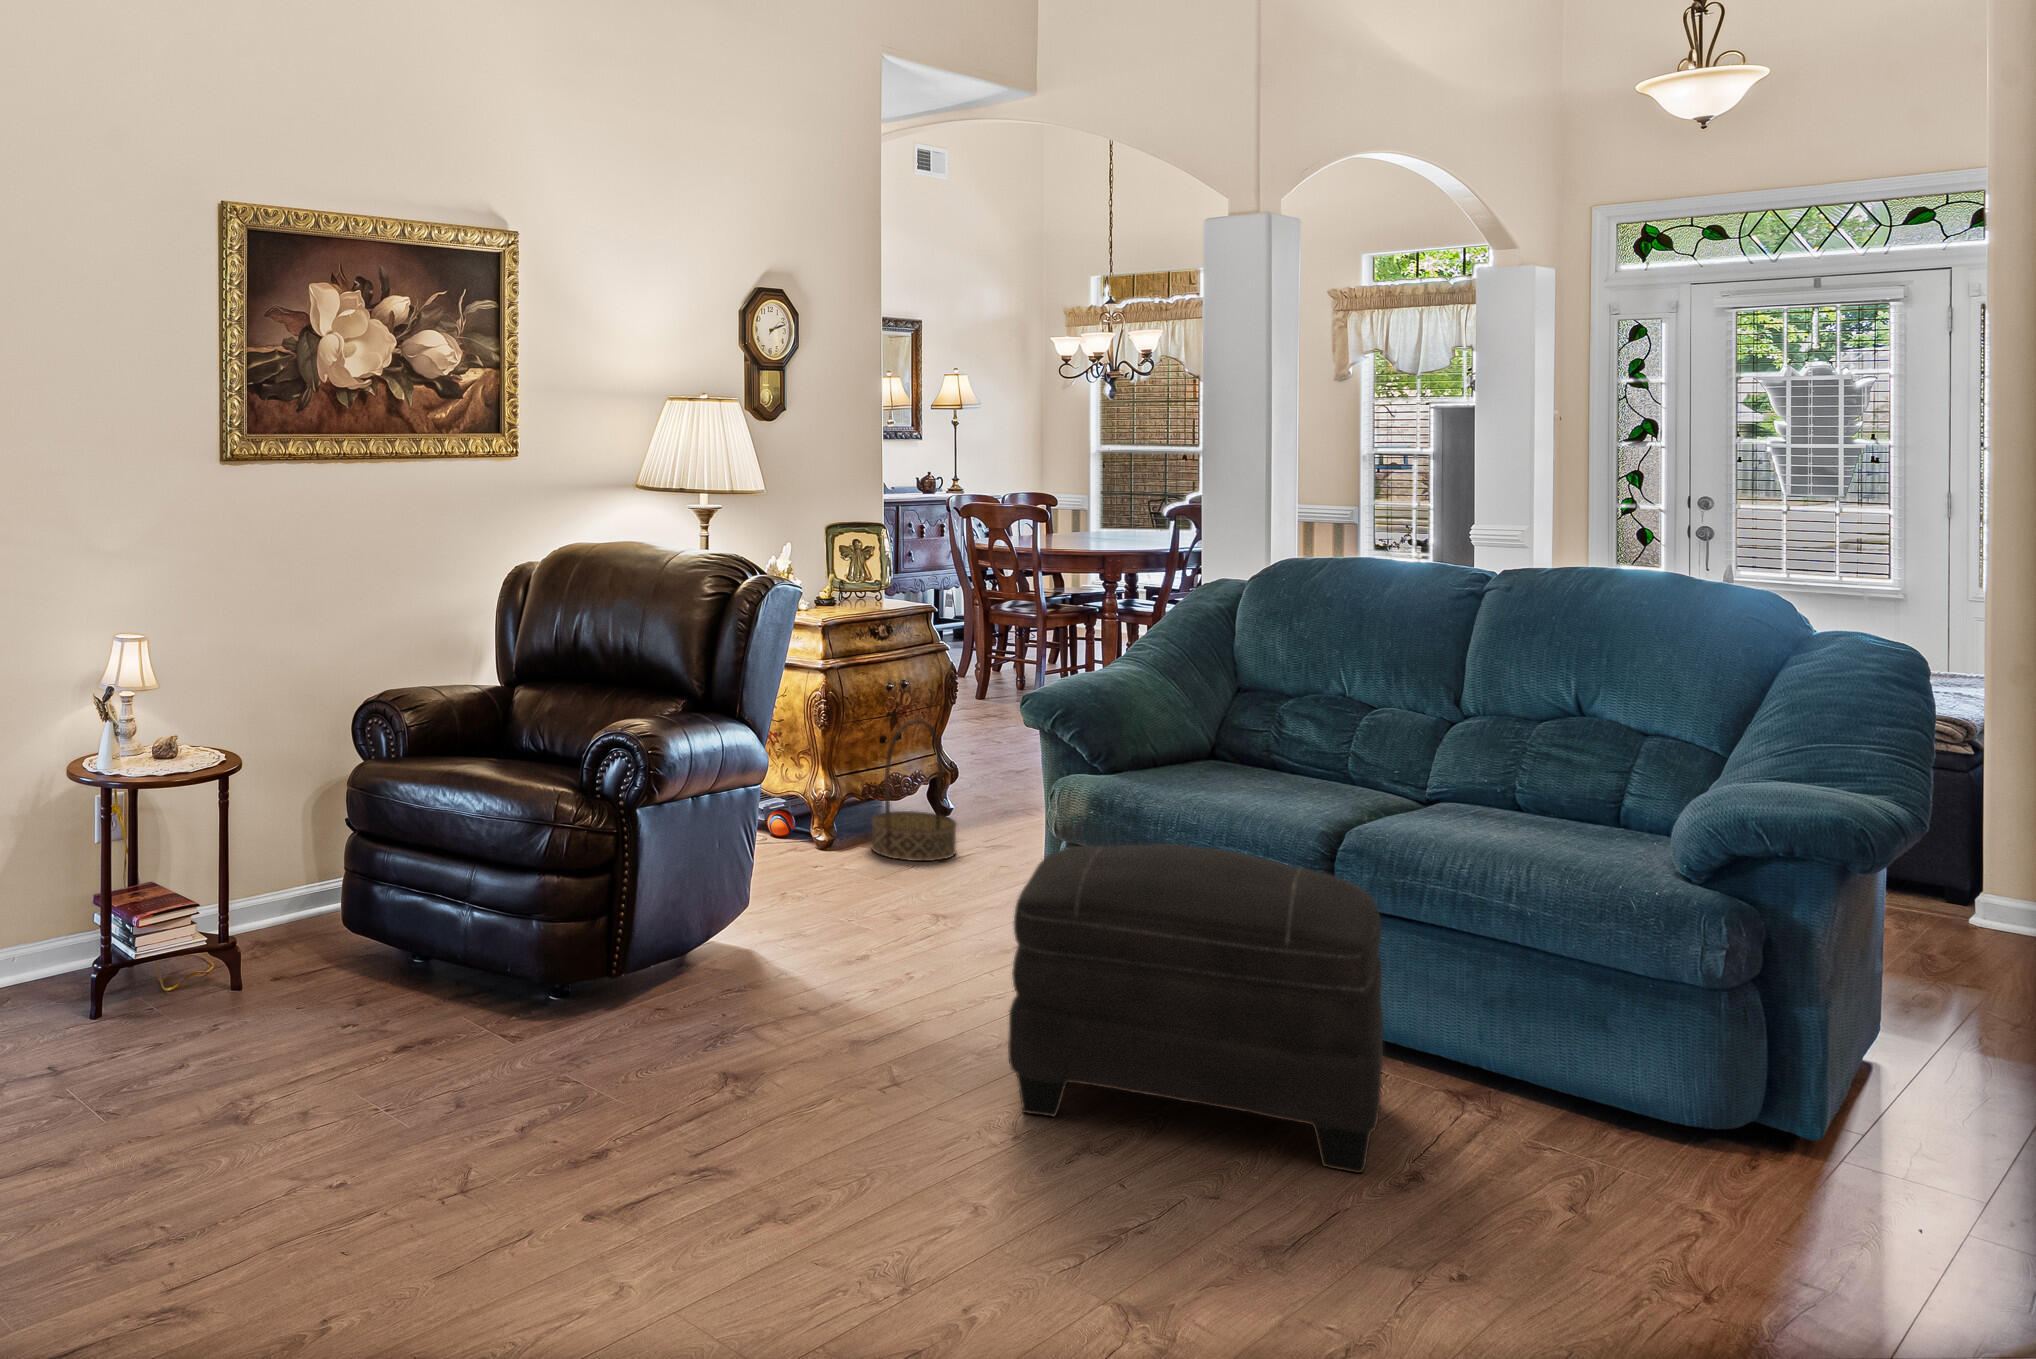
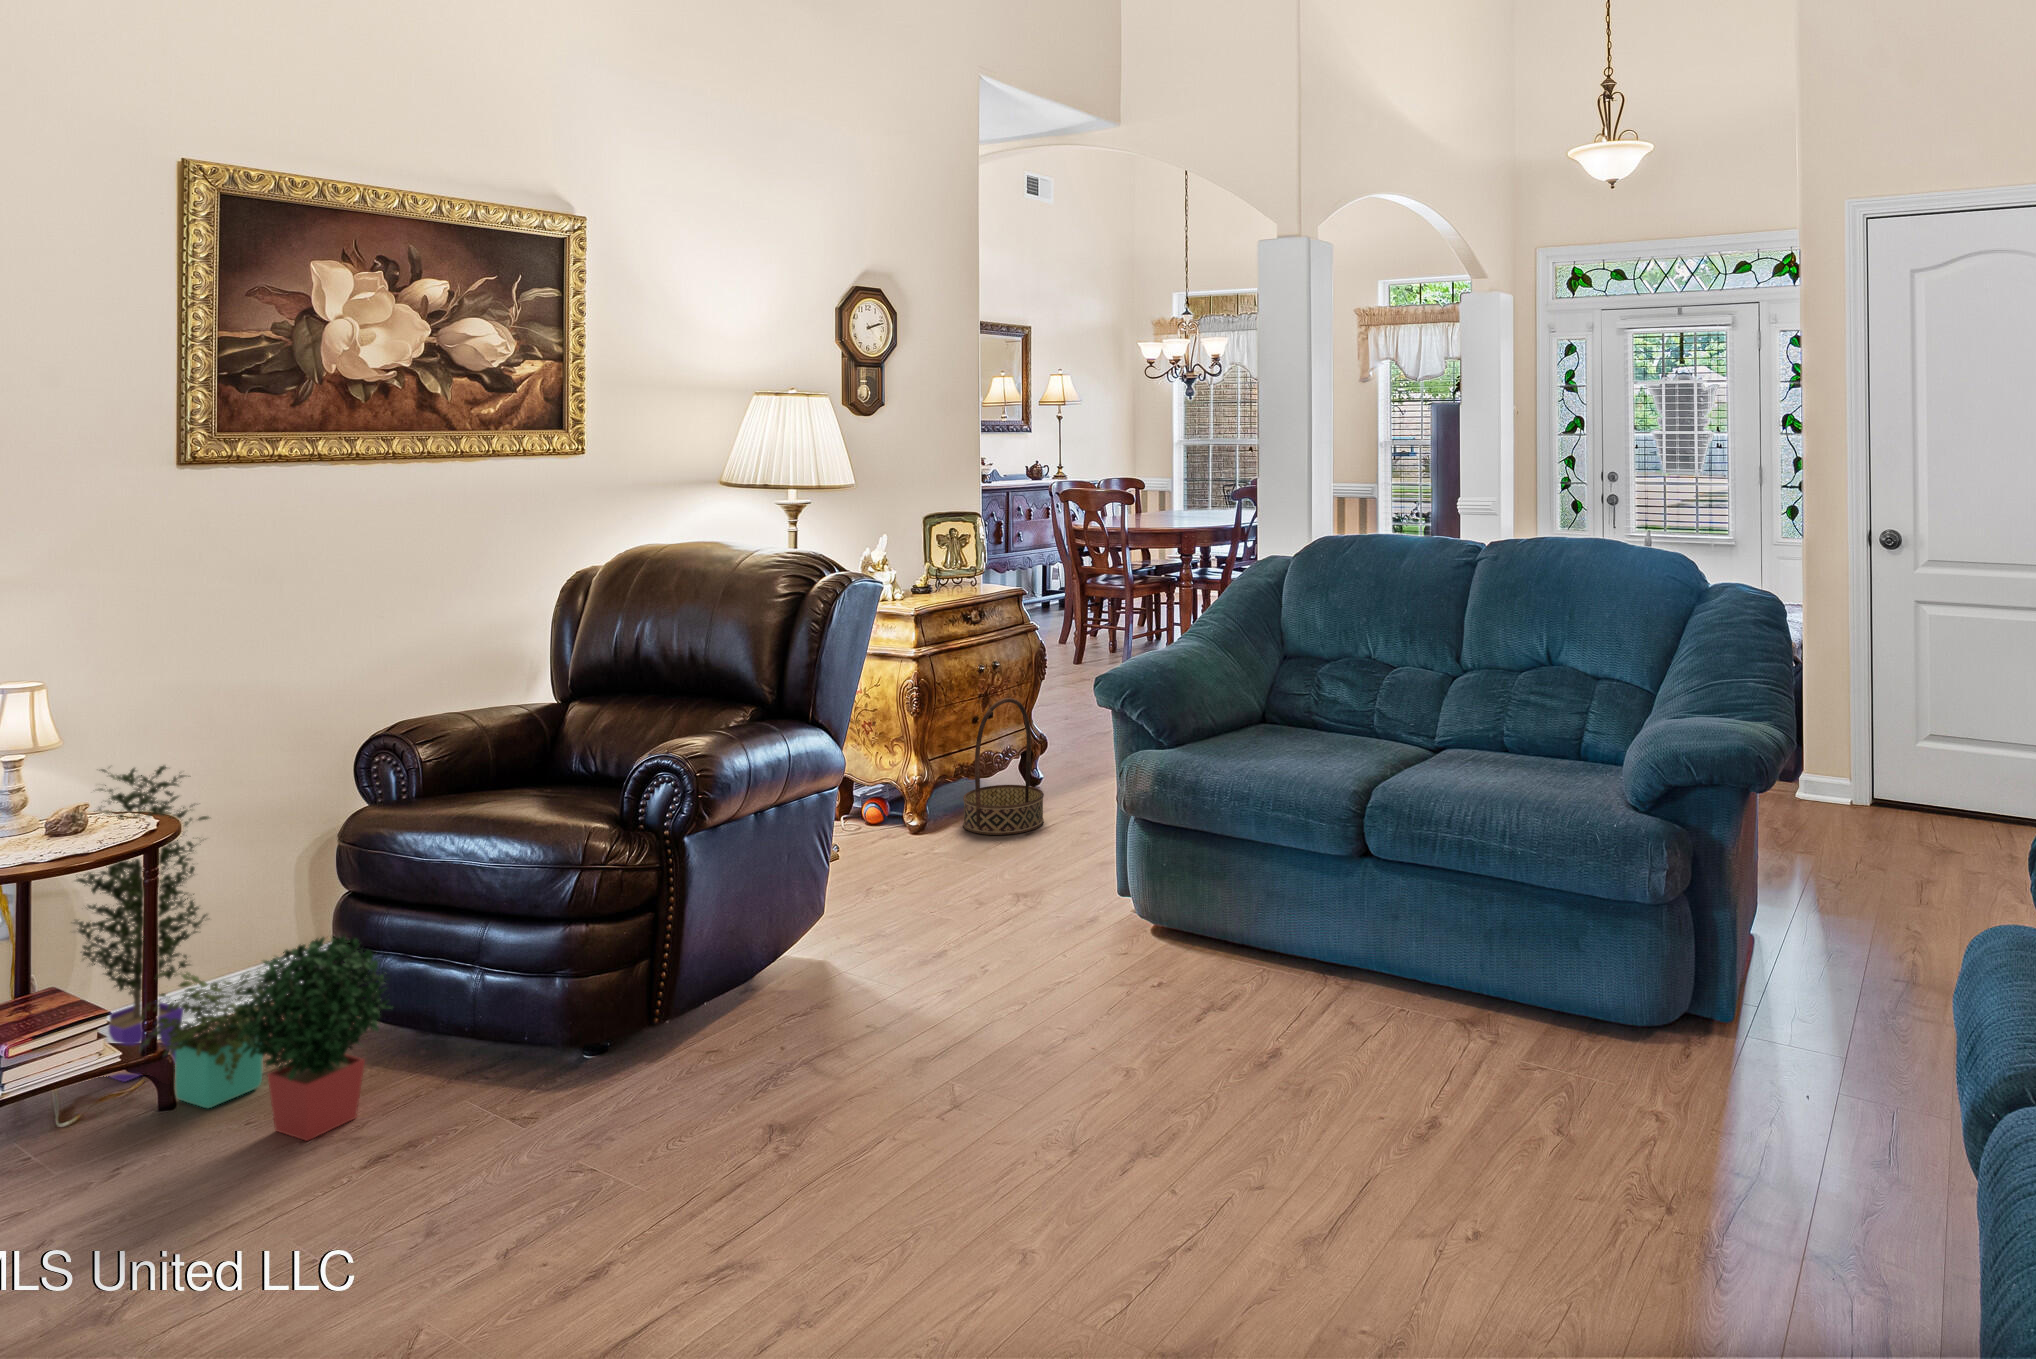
potted plant: none [156,710,407,1030] -> present [75,766,393,1141]
ottoman: present [1008,844,1383,1173] -> none [1074,833,1428,1153]

